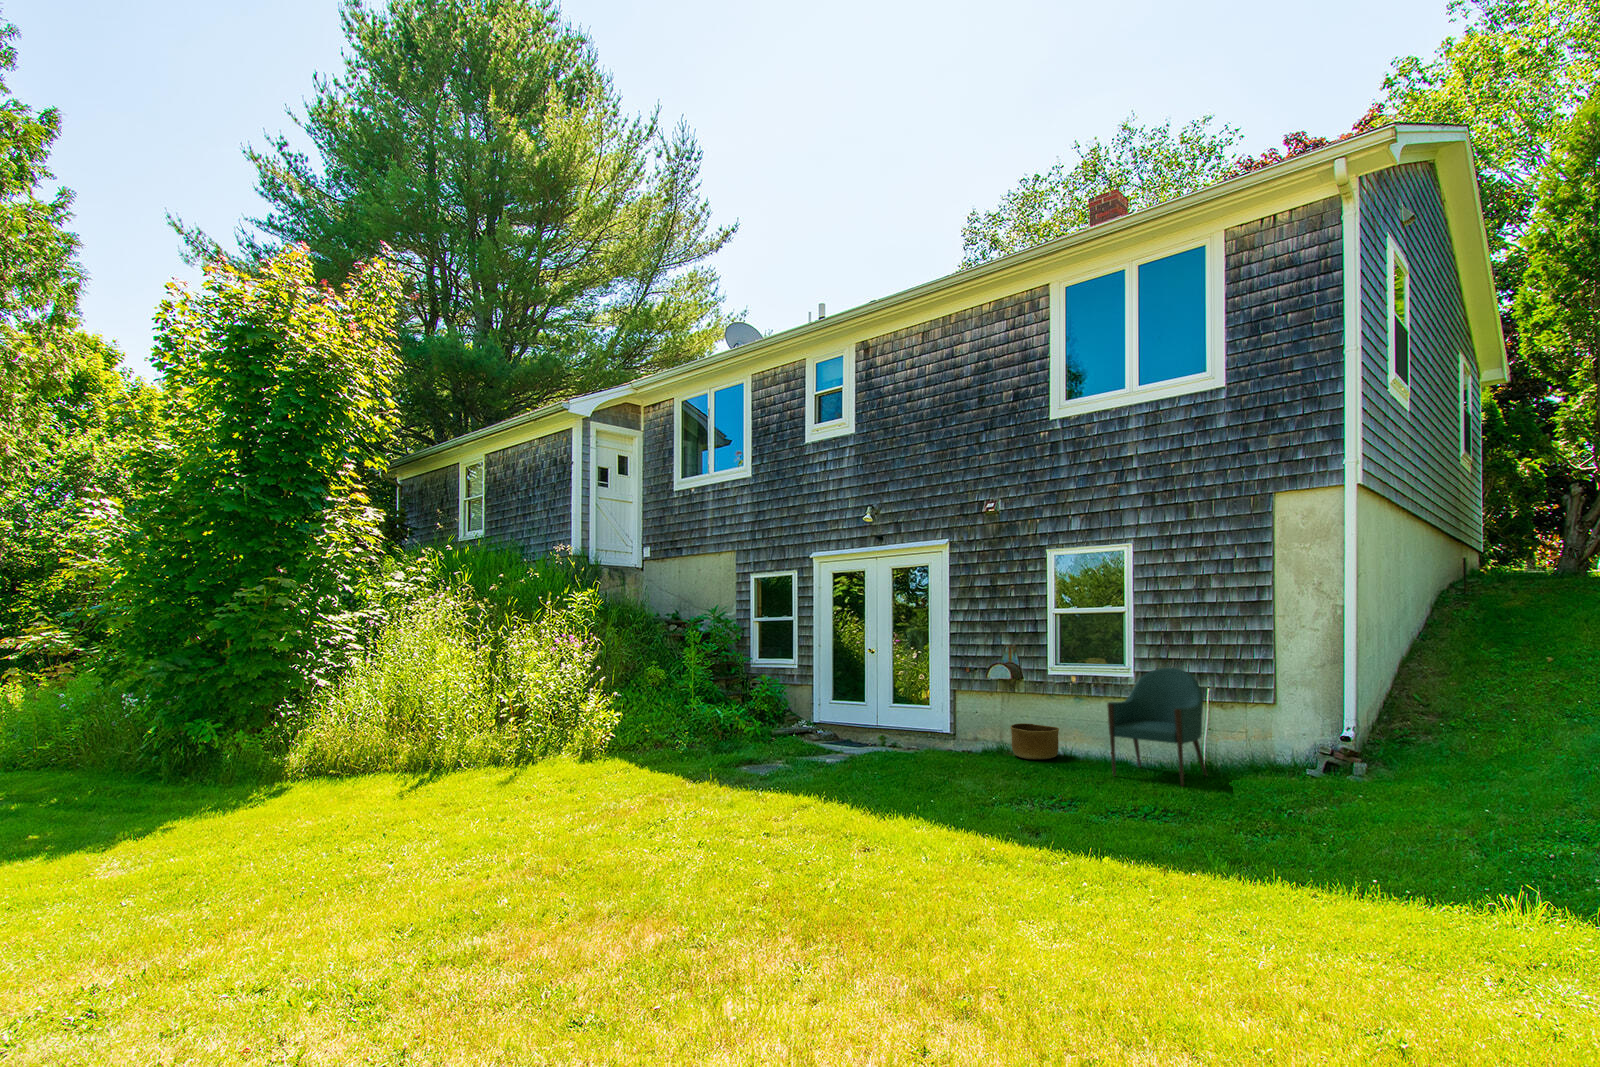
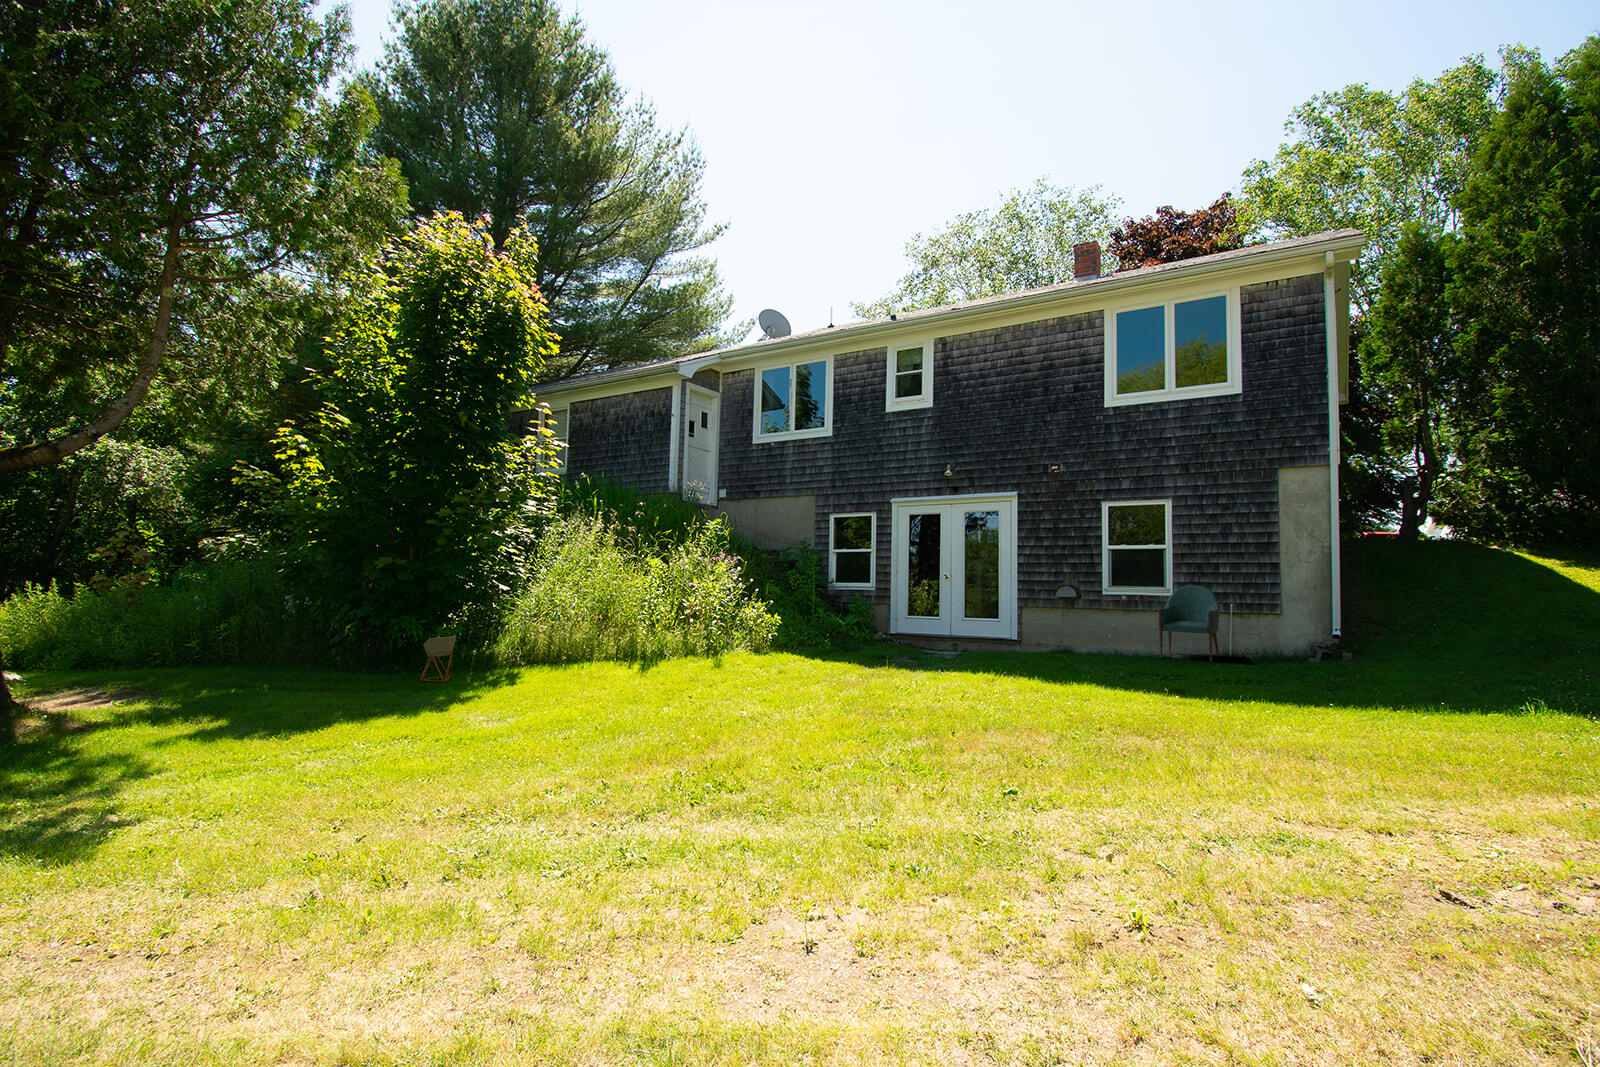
basket: present [1010,723,1059,760] -> none [1076,626,1110,650]
planter: none [98,729,150,793] -> present [420,635,456,682]

